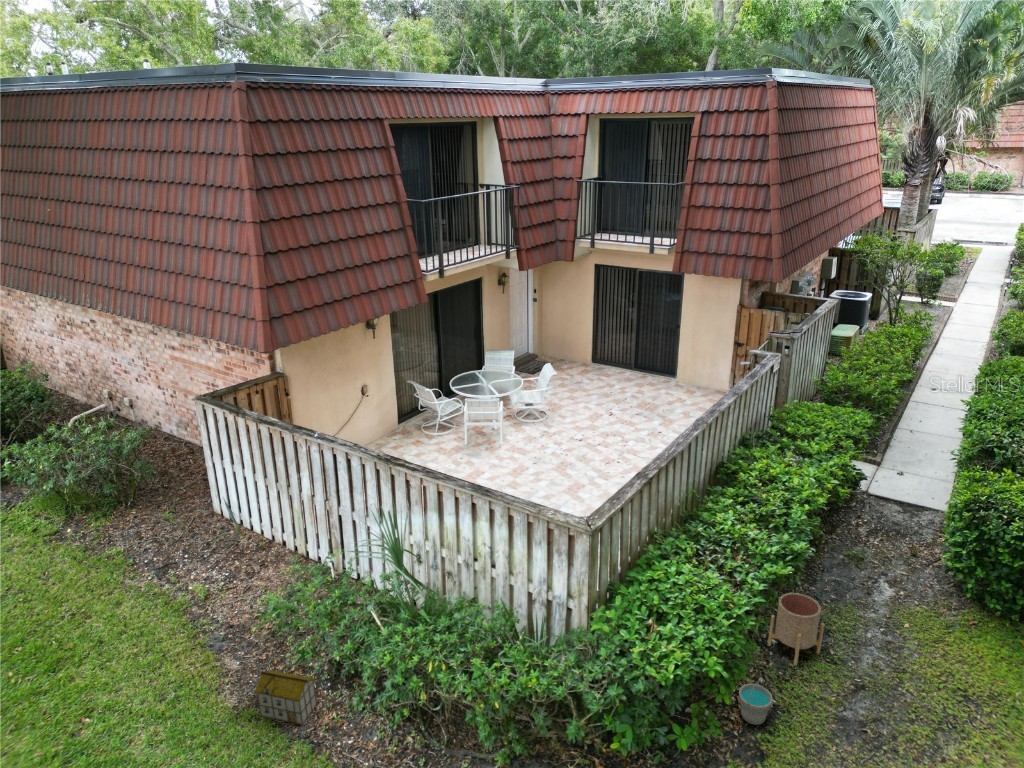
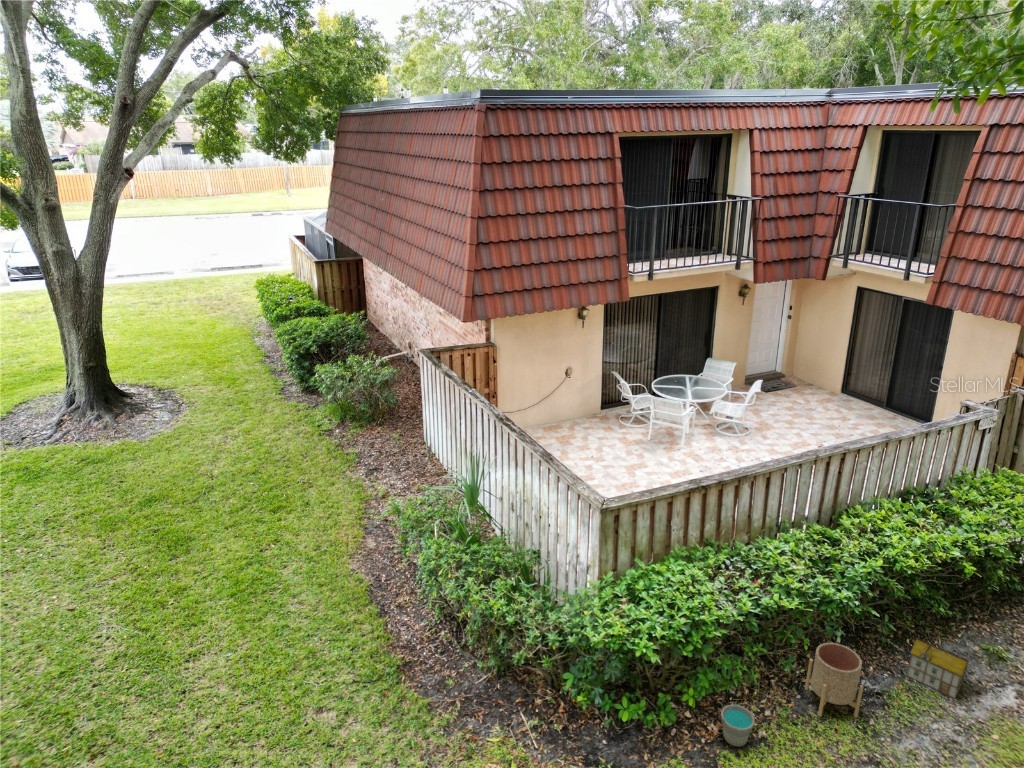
toy house: present [255,670,317,725] -> present [906,638,969,698]

